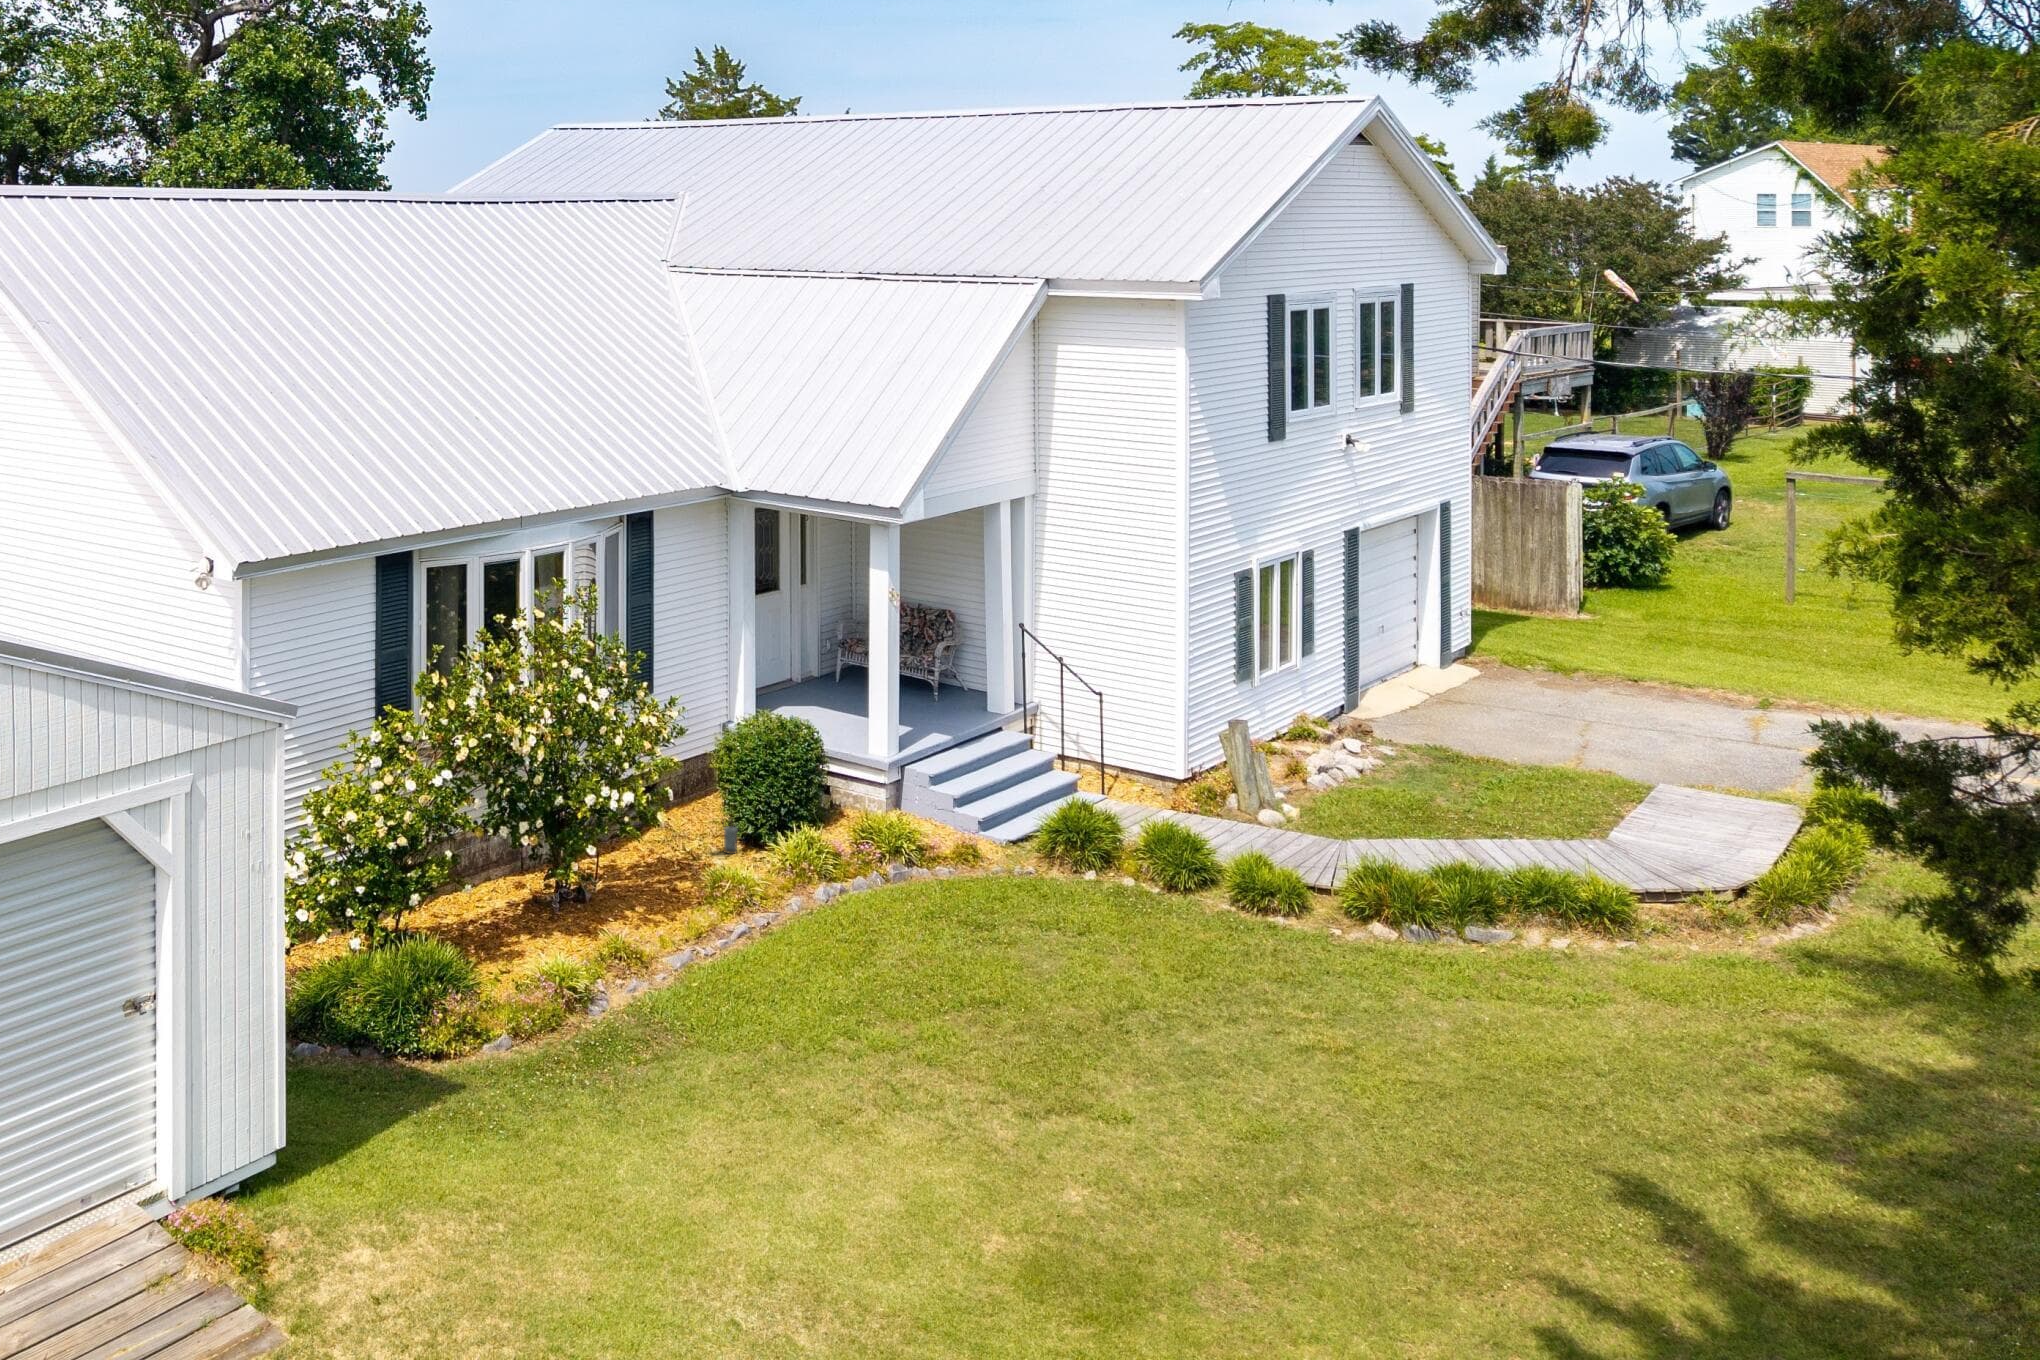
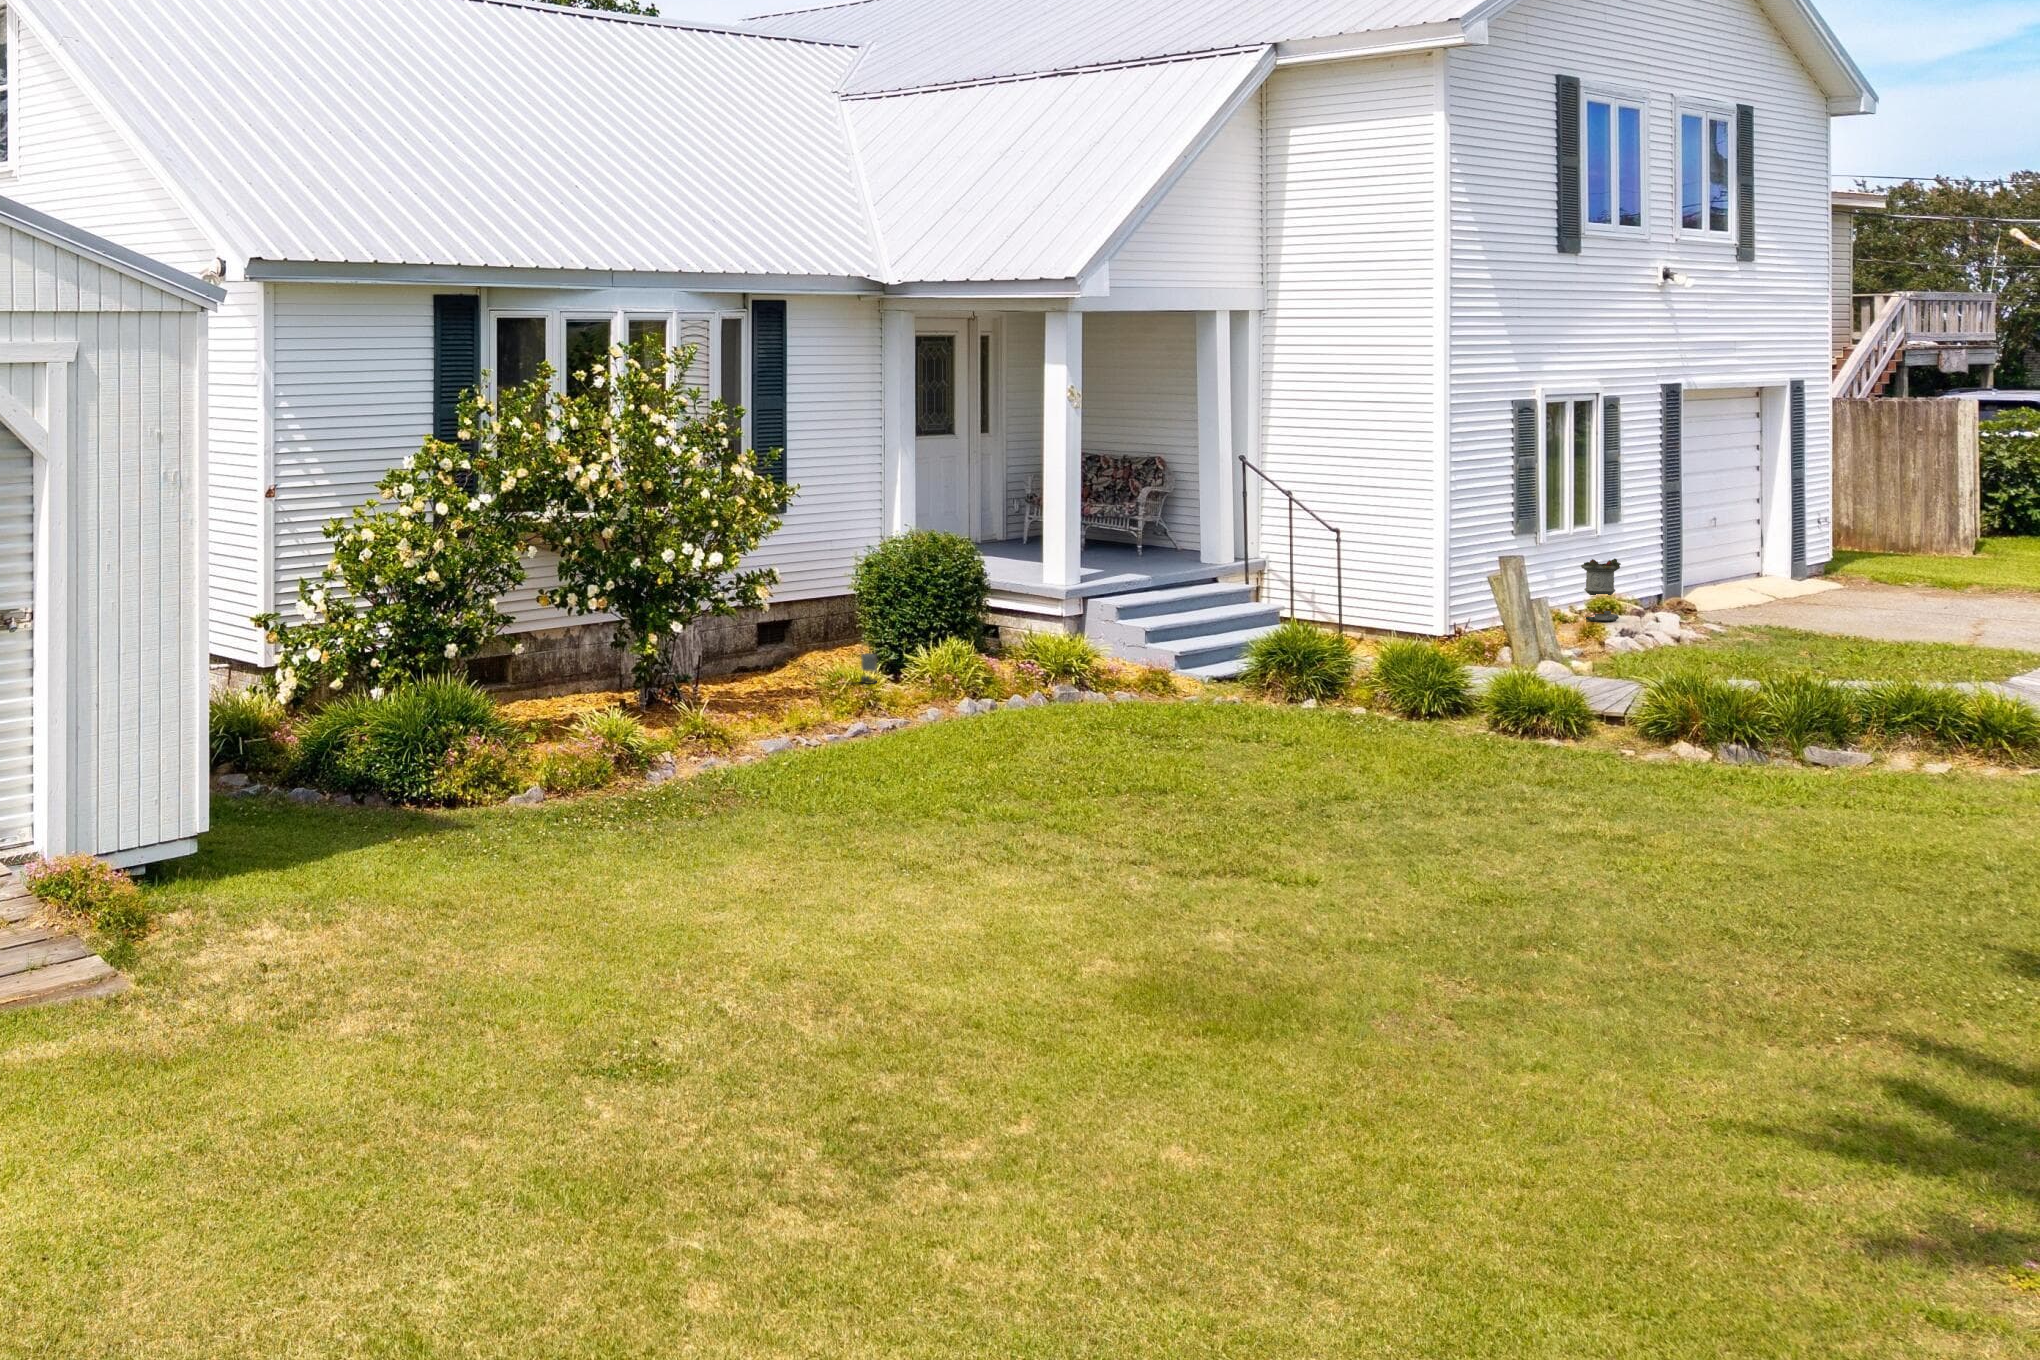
planter: none [1283,691,1314,743] -> present [1581,558,1621,621]

